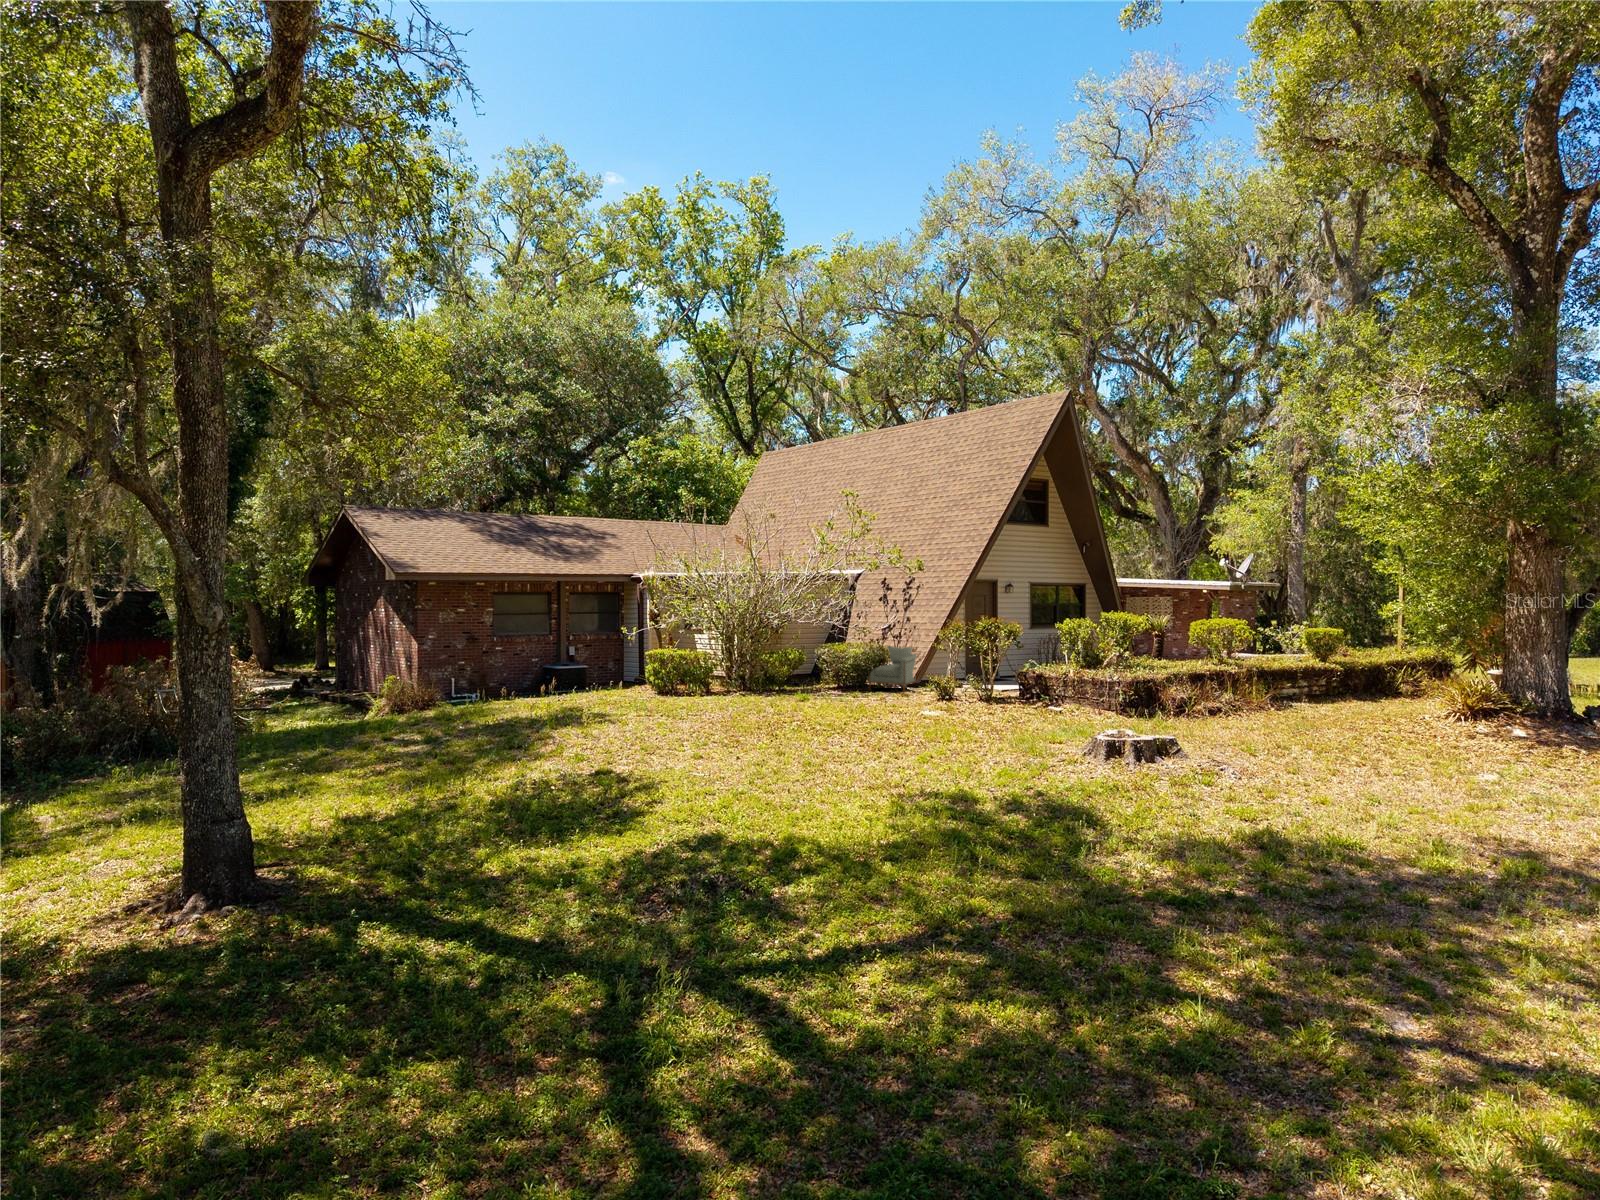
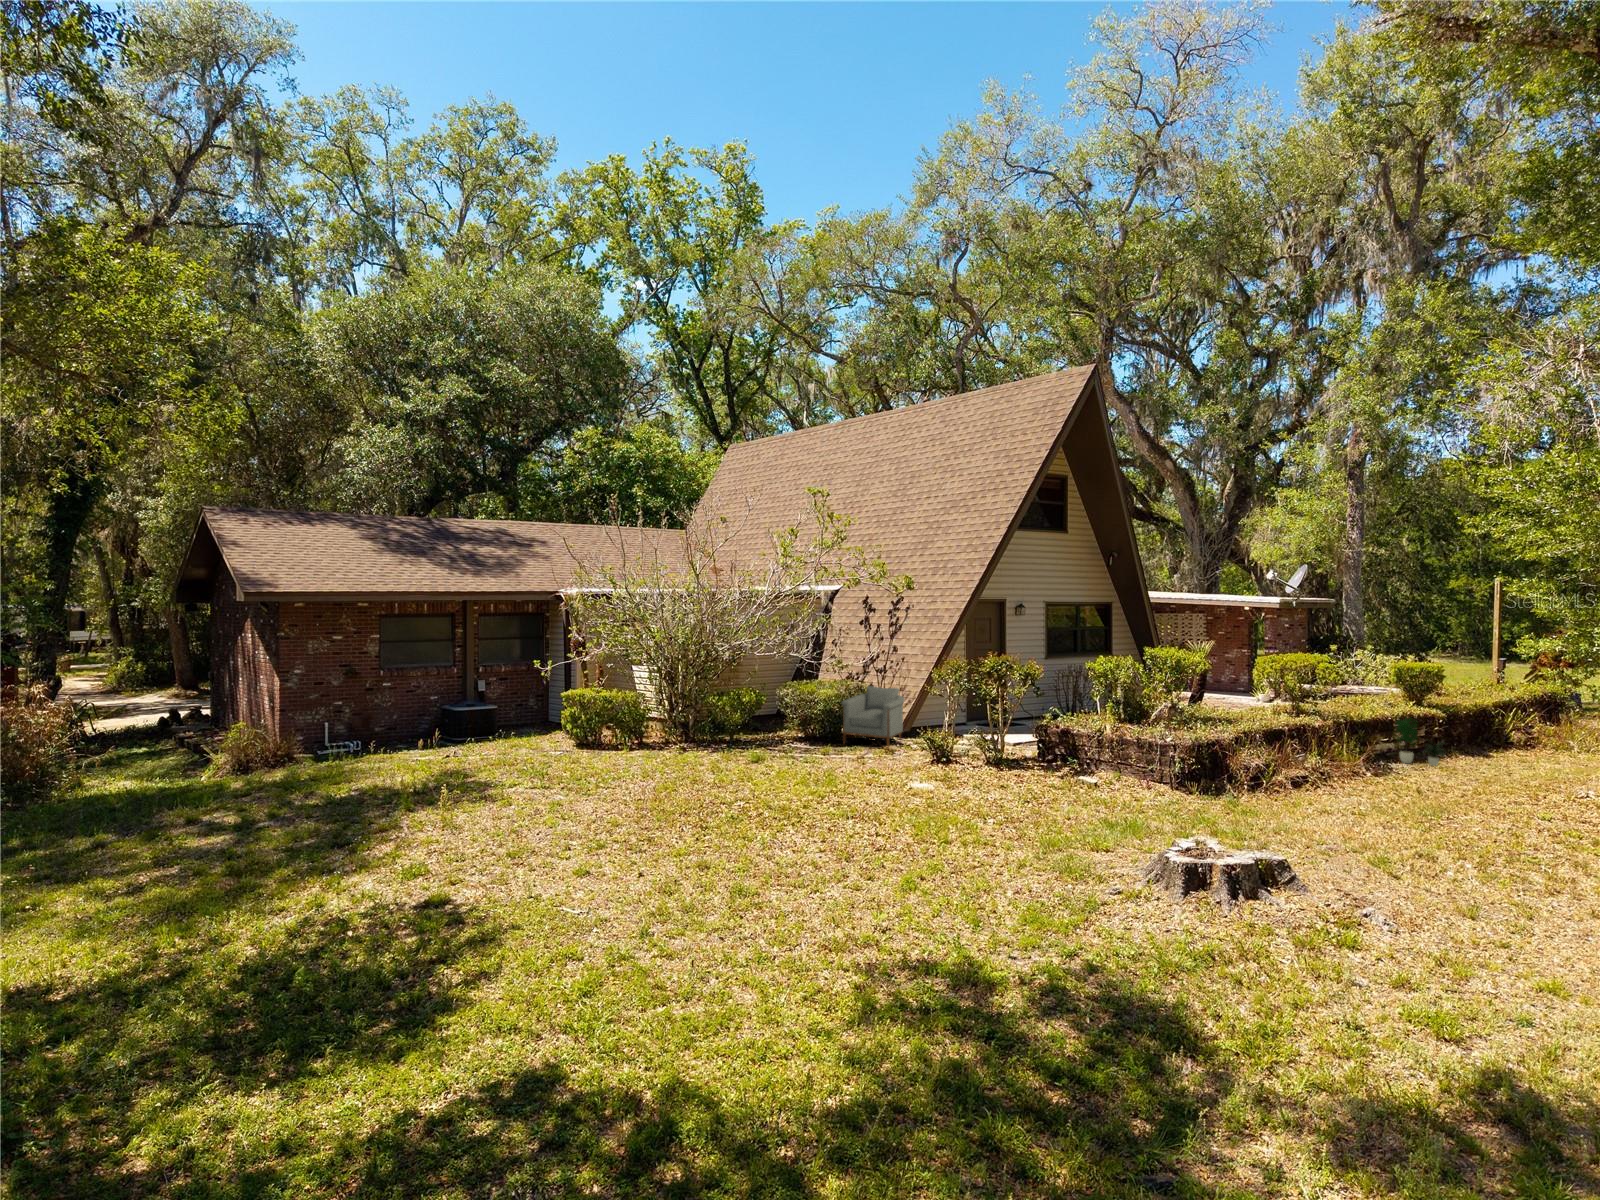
potted plant: none [1295,666,1334,704] -> present [1396,717,1444,766]

